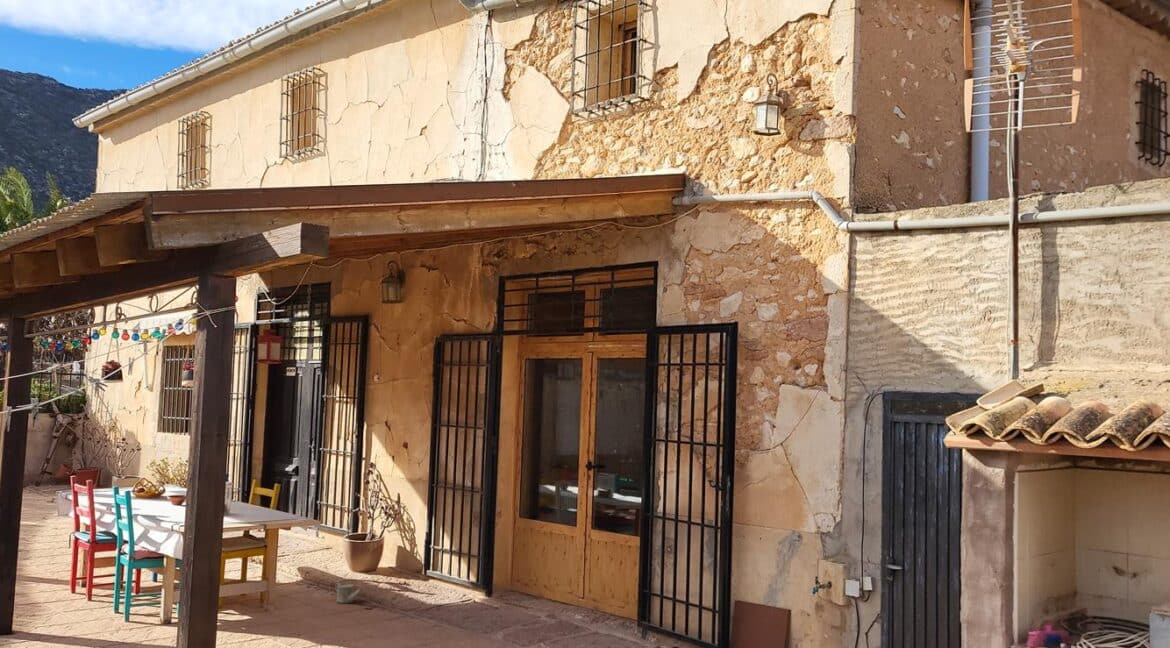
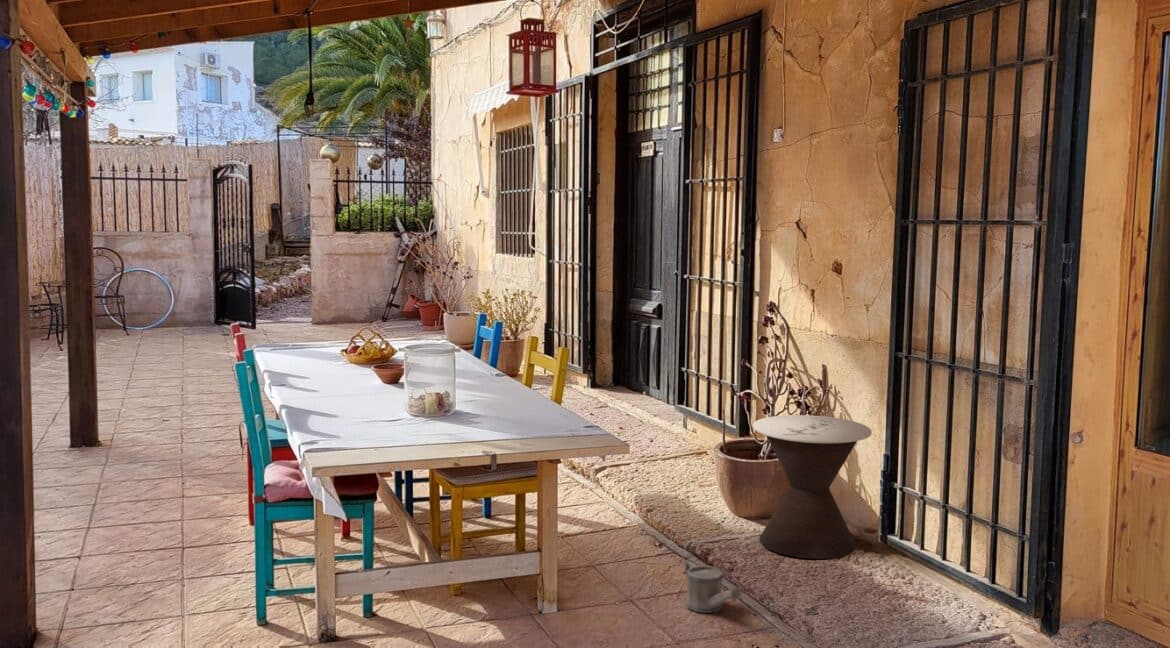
side table: none [365,518,421,584] -> present [753,415,872,559]

